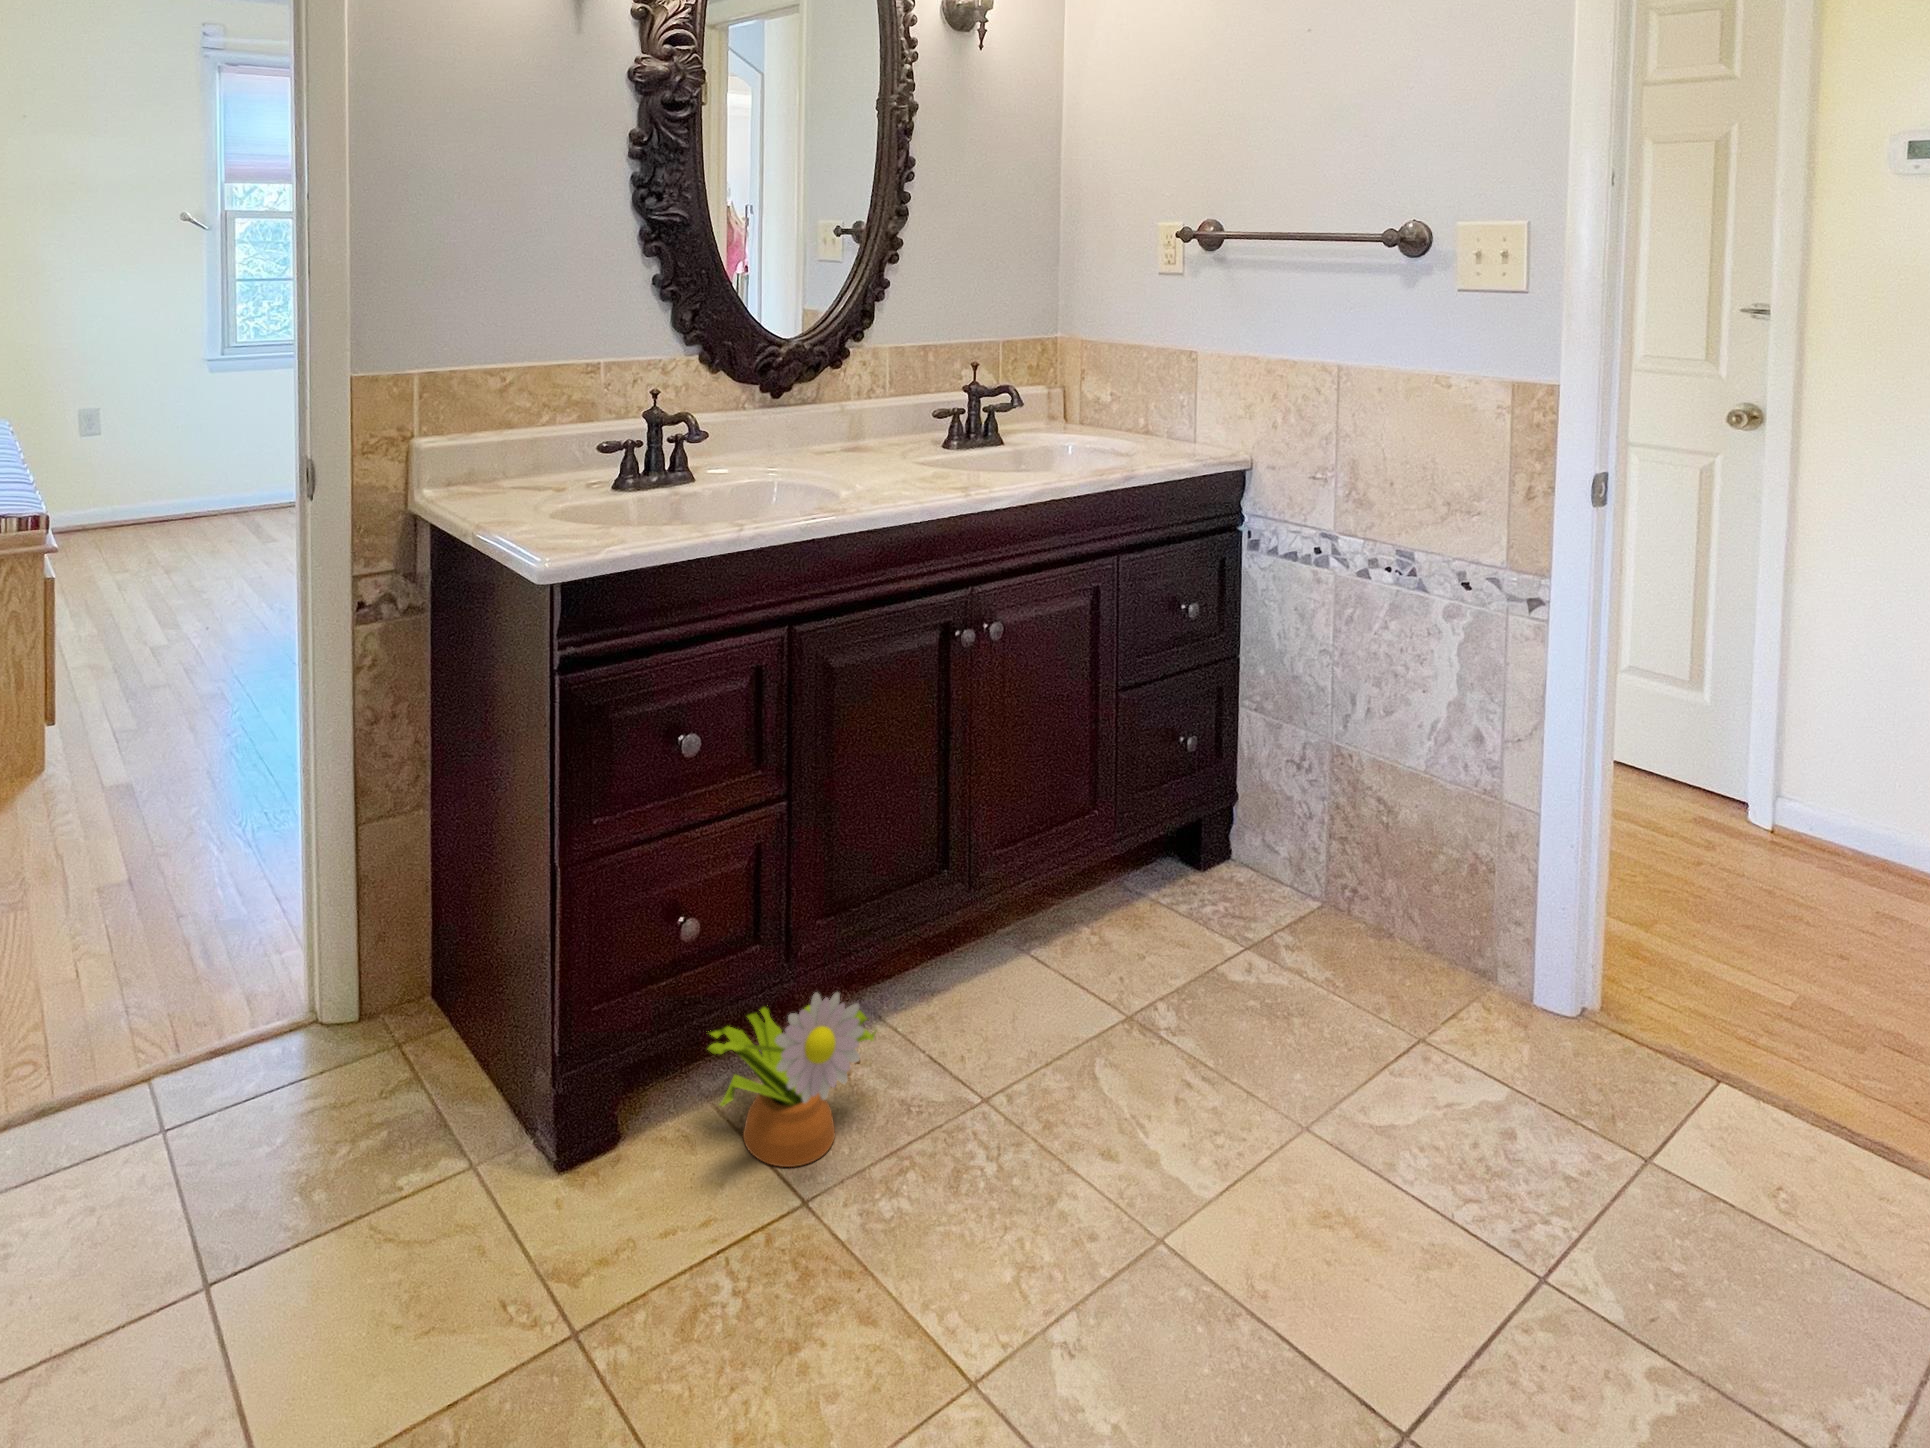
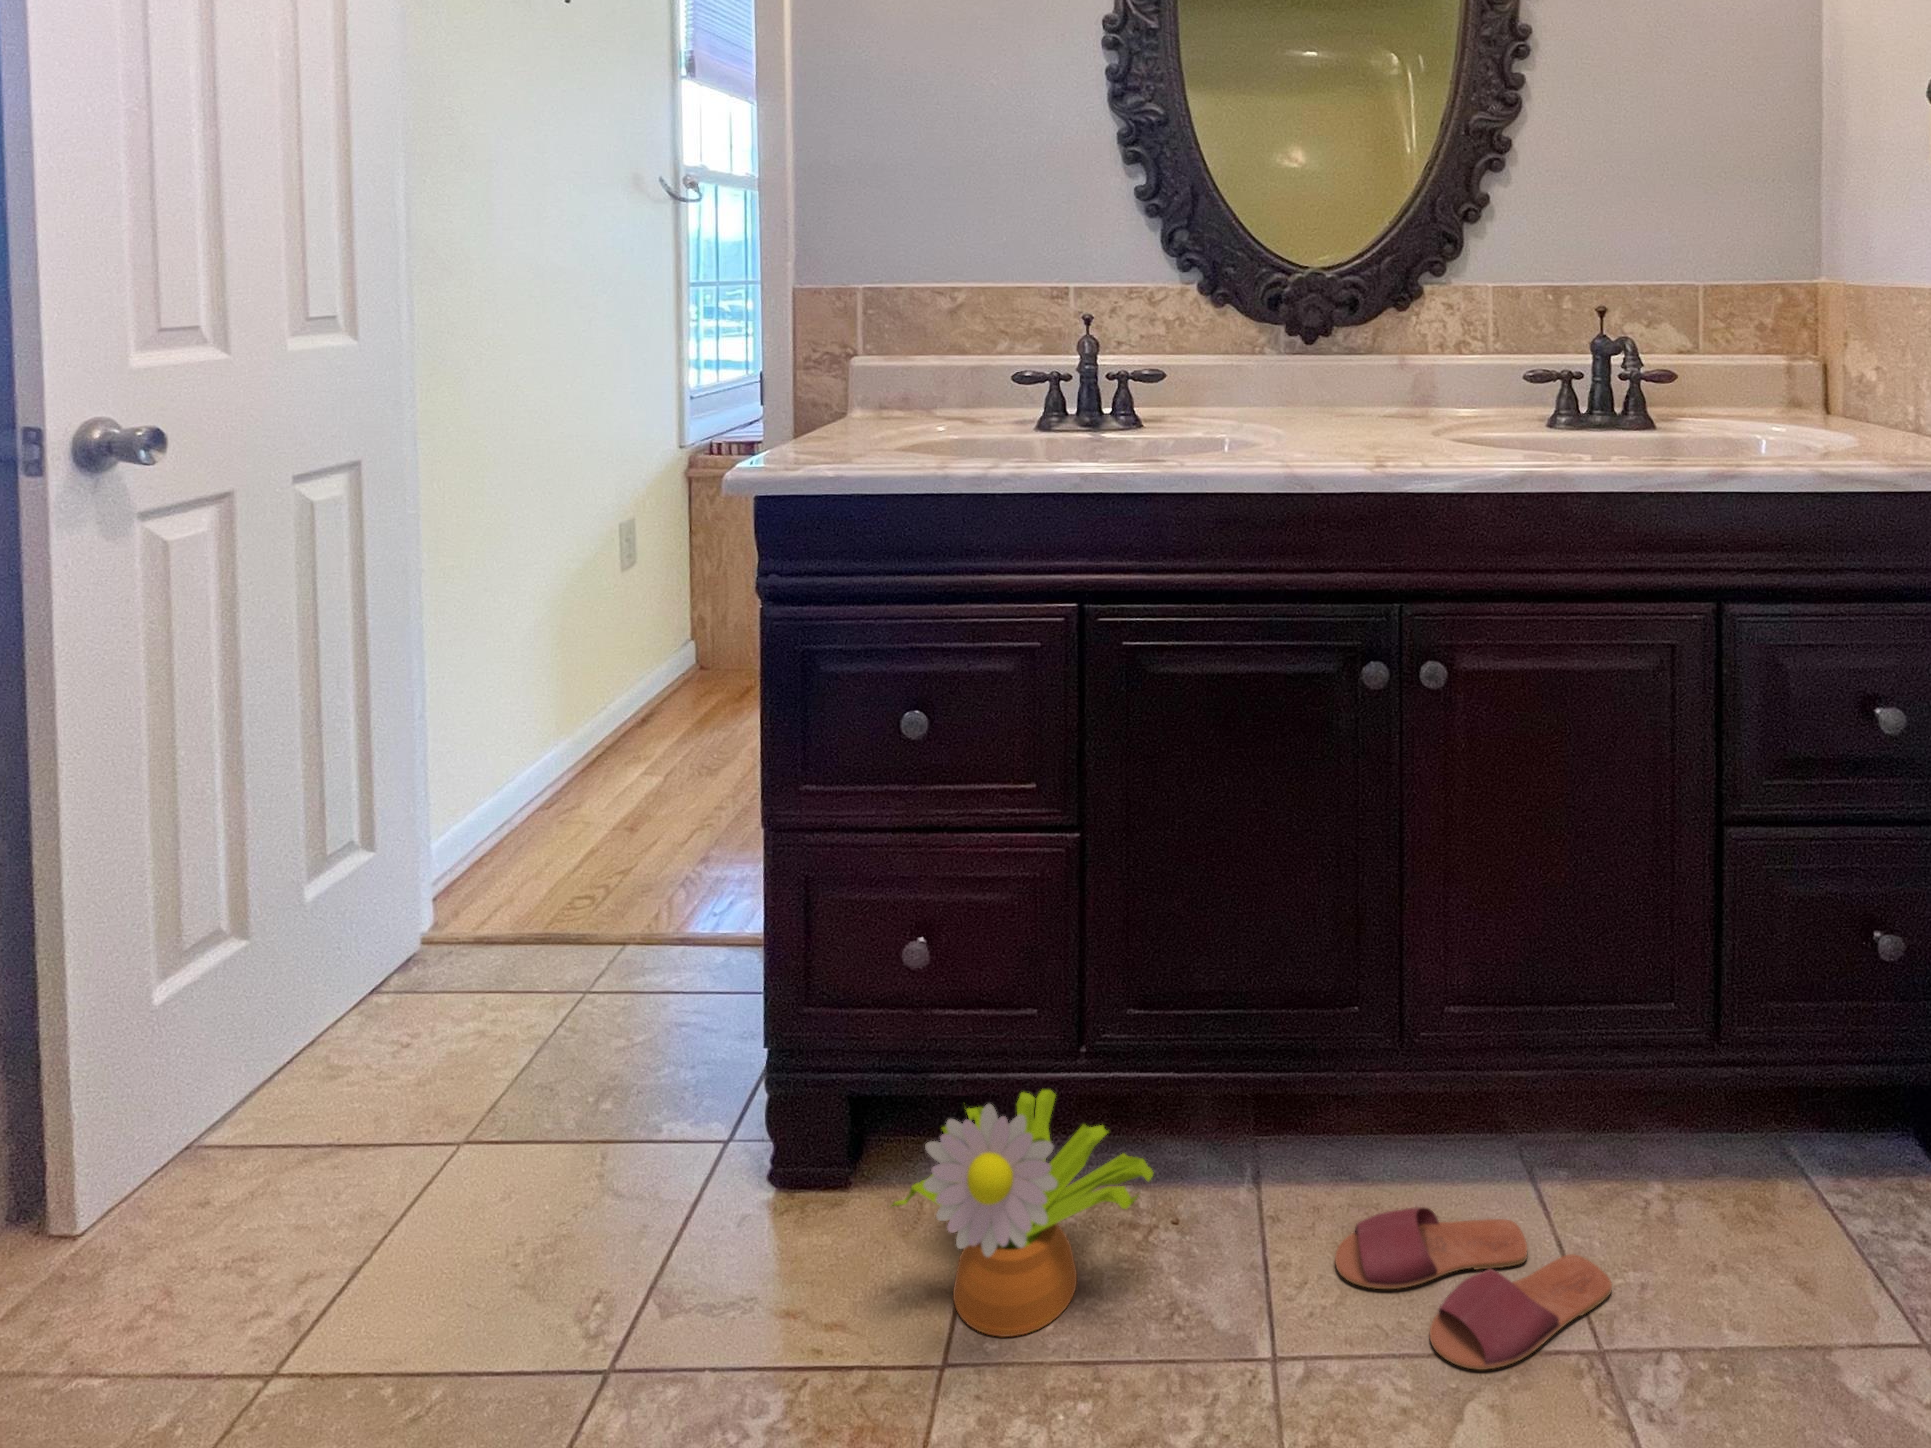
slippers: none [957,974,1107,1053] -> present [1335,1207,1612,1370]

